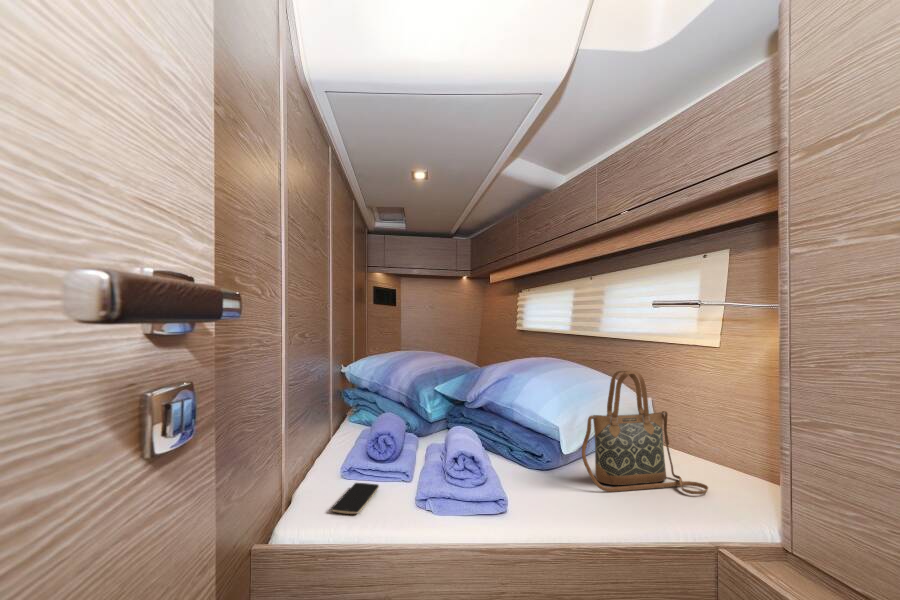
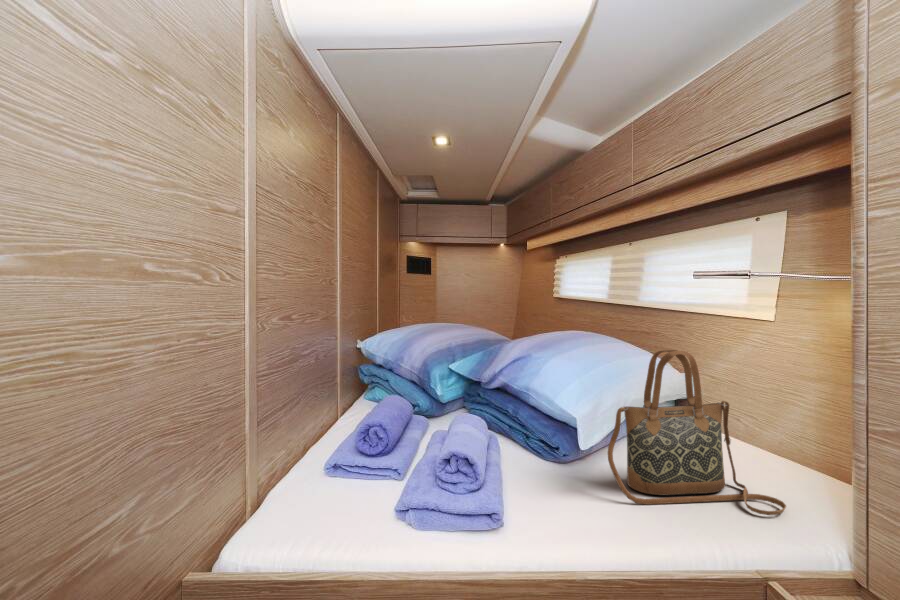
smartphone: present [331,483,379,514] -> none [300,479,364,522]

